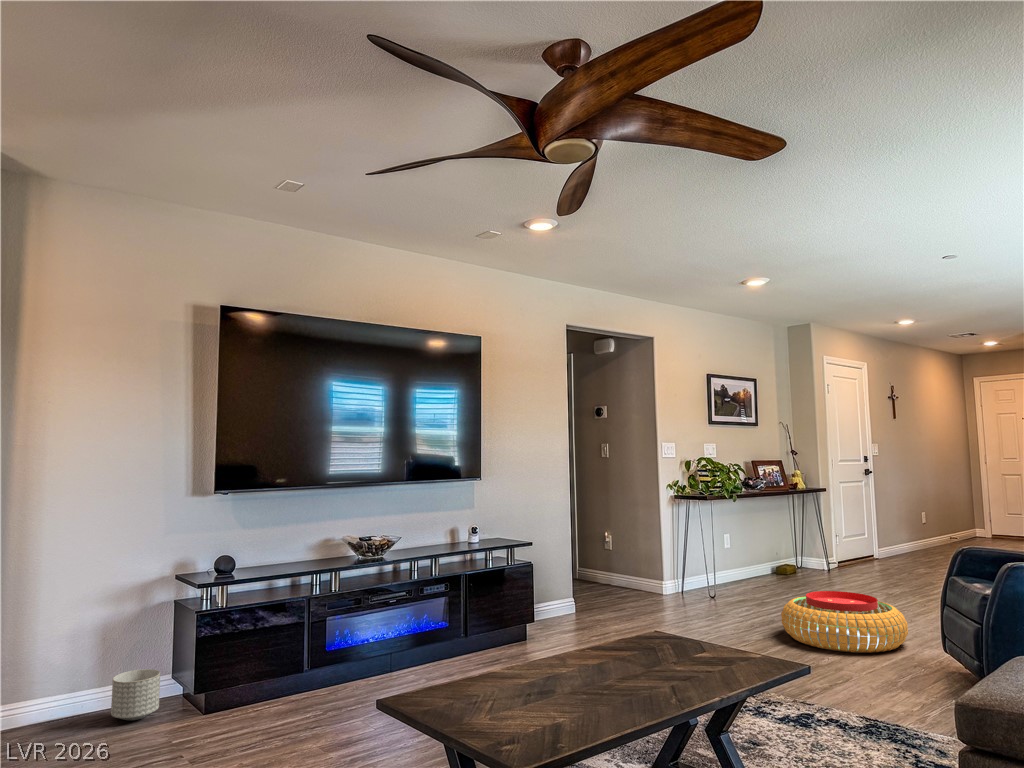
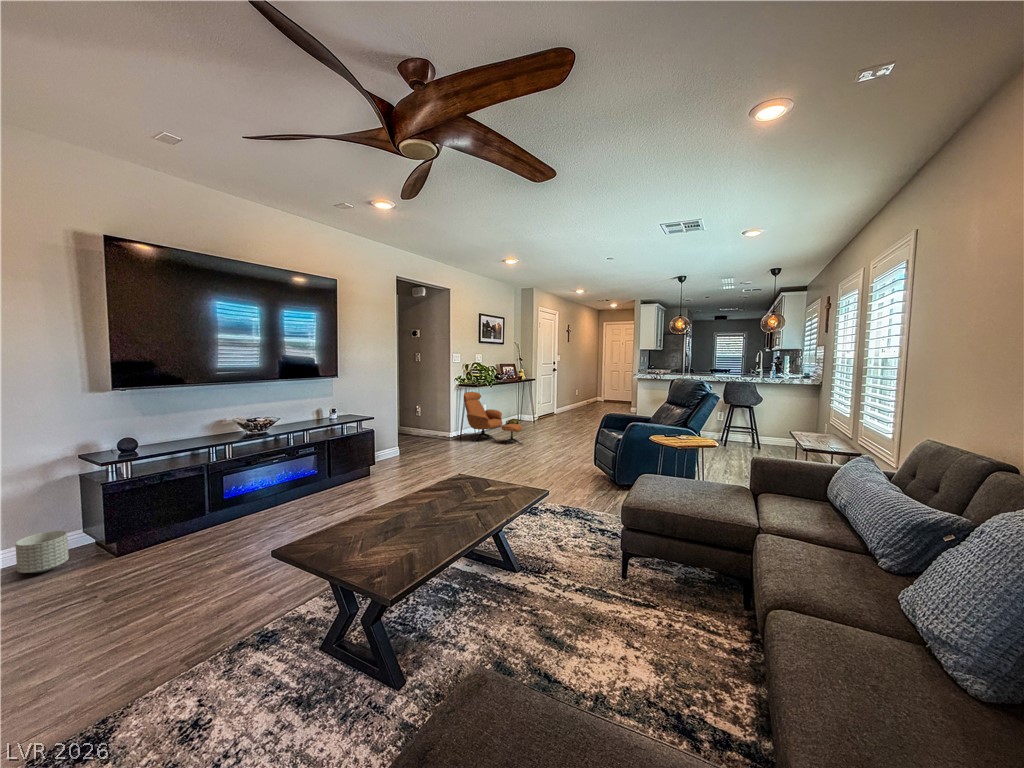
lounge chair: none [684,508,796,607] -> present [464,392,522,445]
pouf: present [781,591,908,653] -> none [518,436,579,468]

